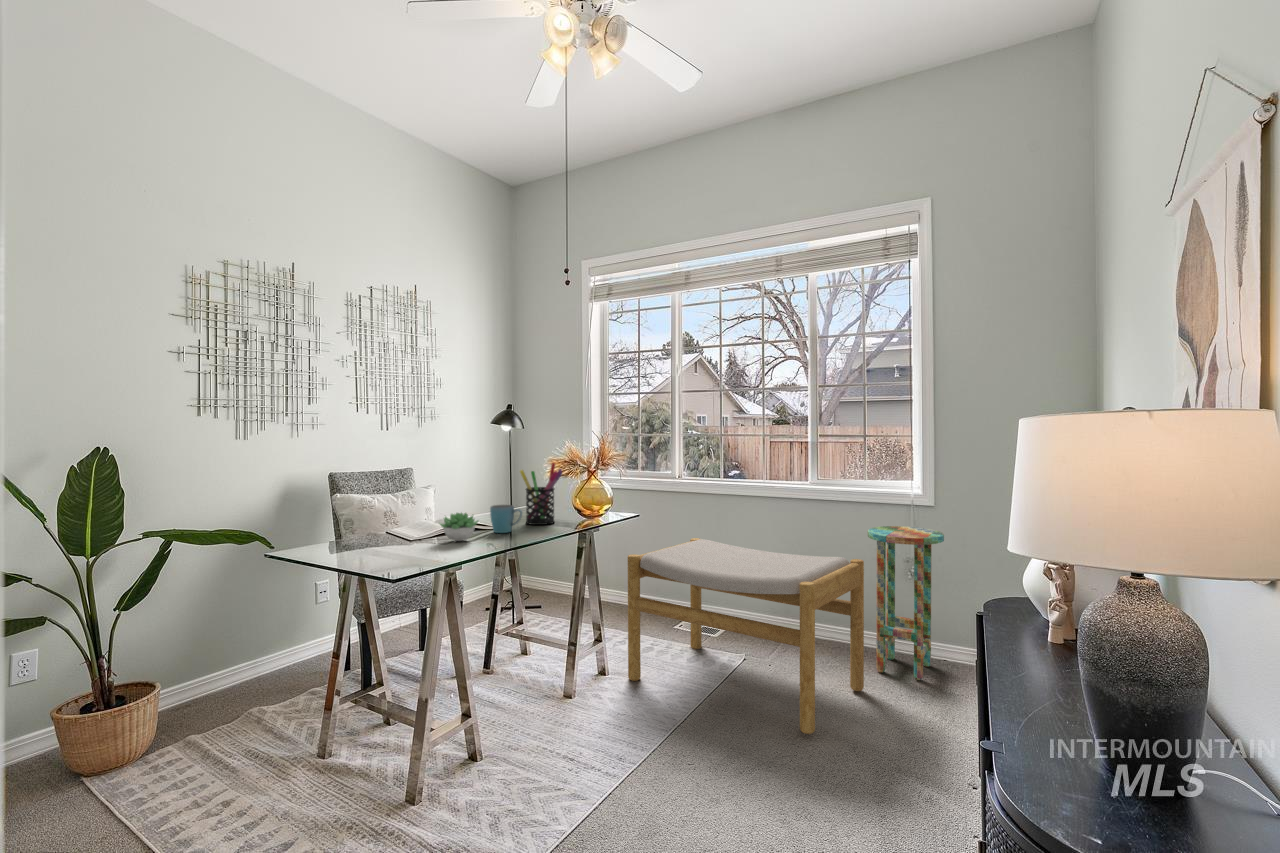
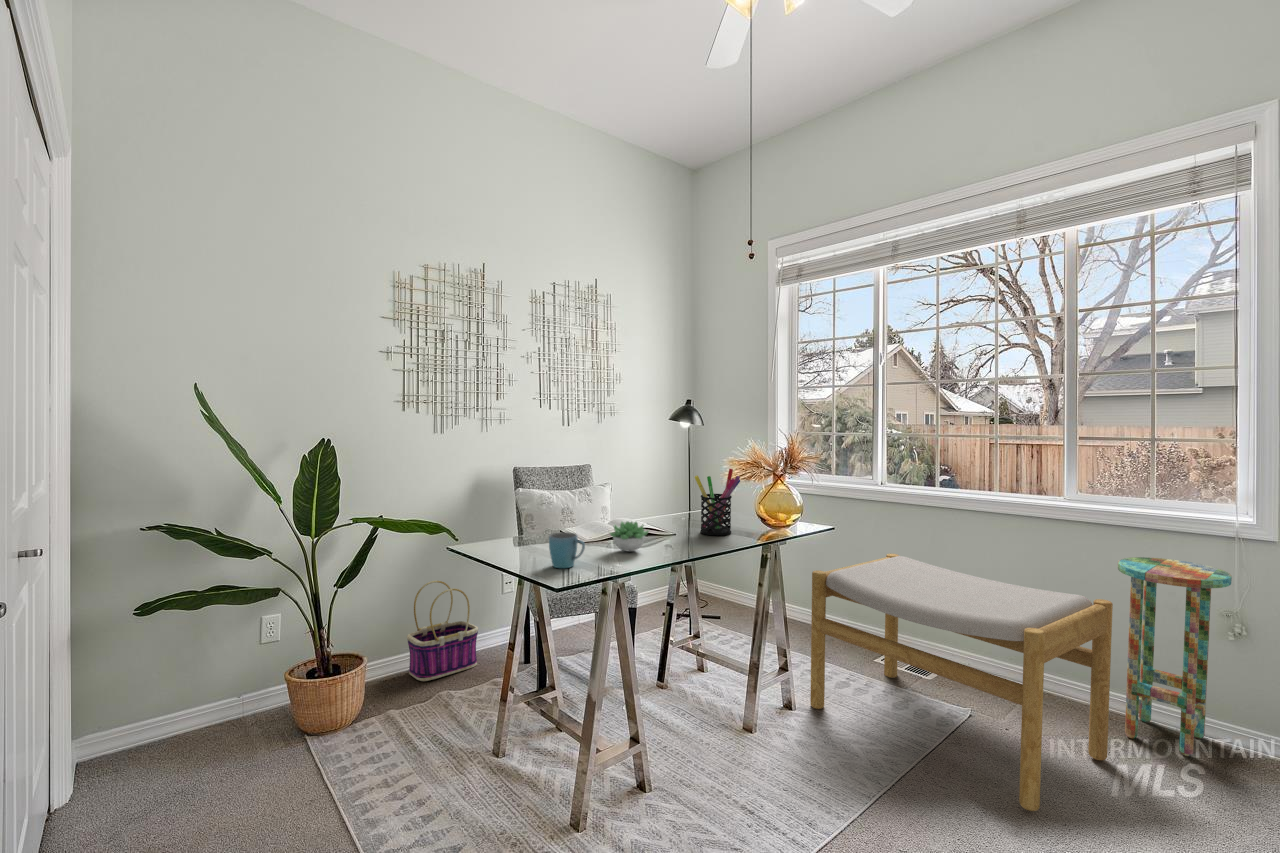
mug: present [490,505,522,533] -> present [549,532,585,568]
basket: none [206,595,290,703] -> present [407,581,478,681]

